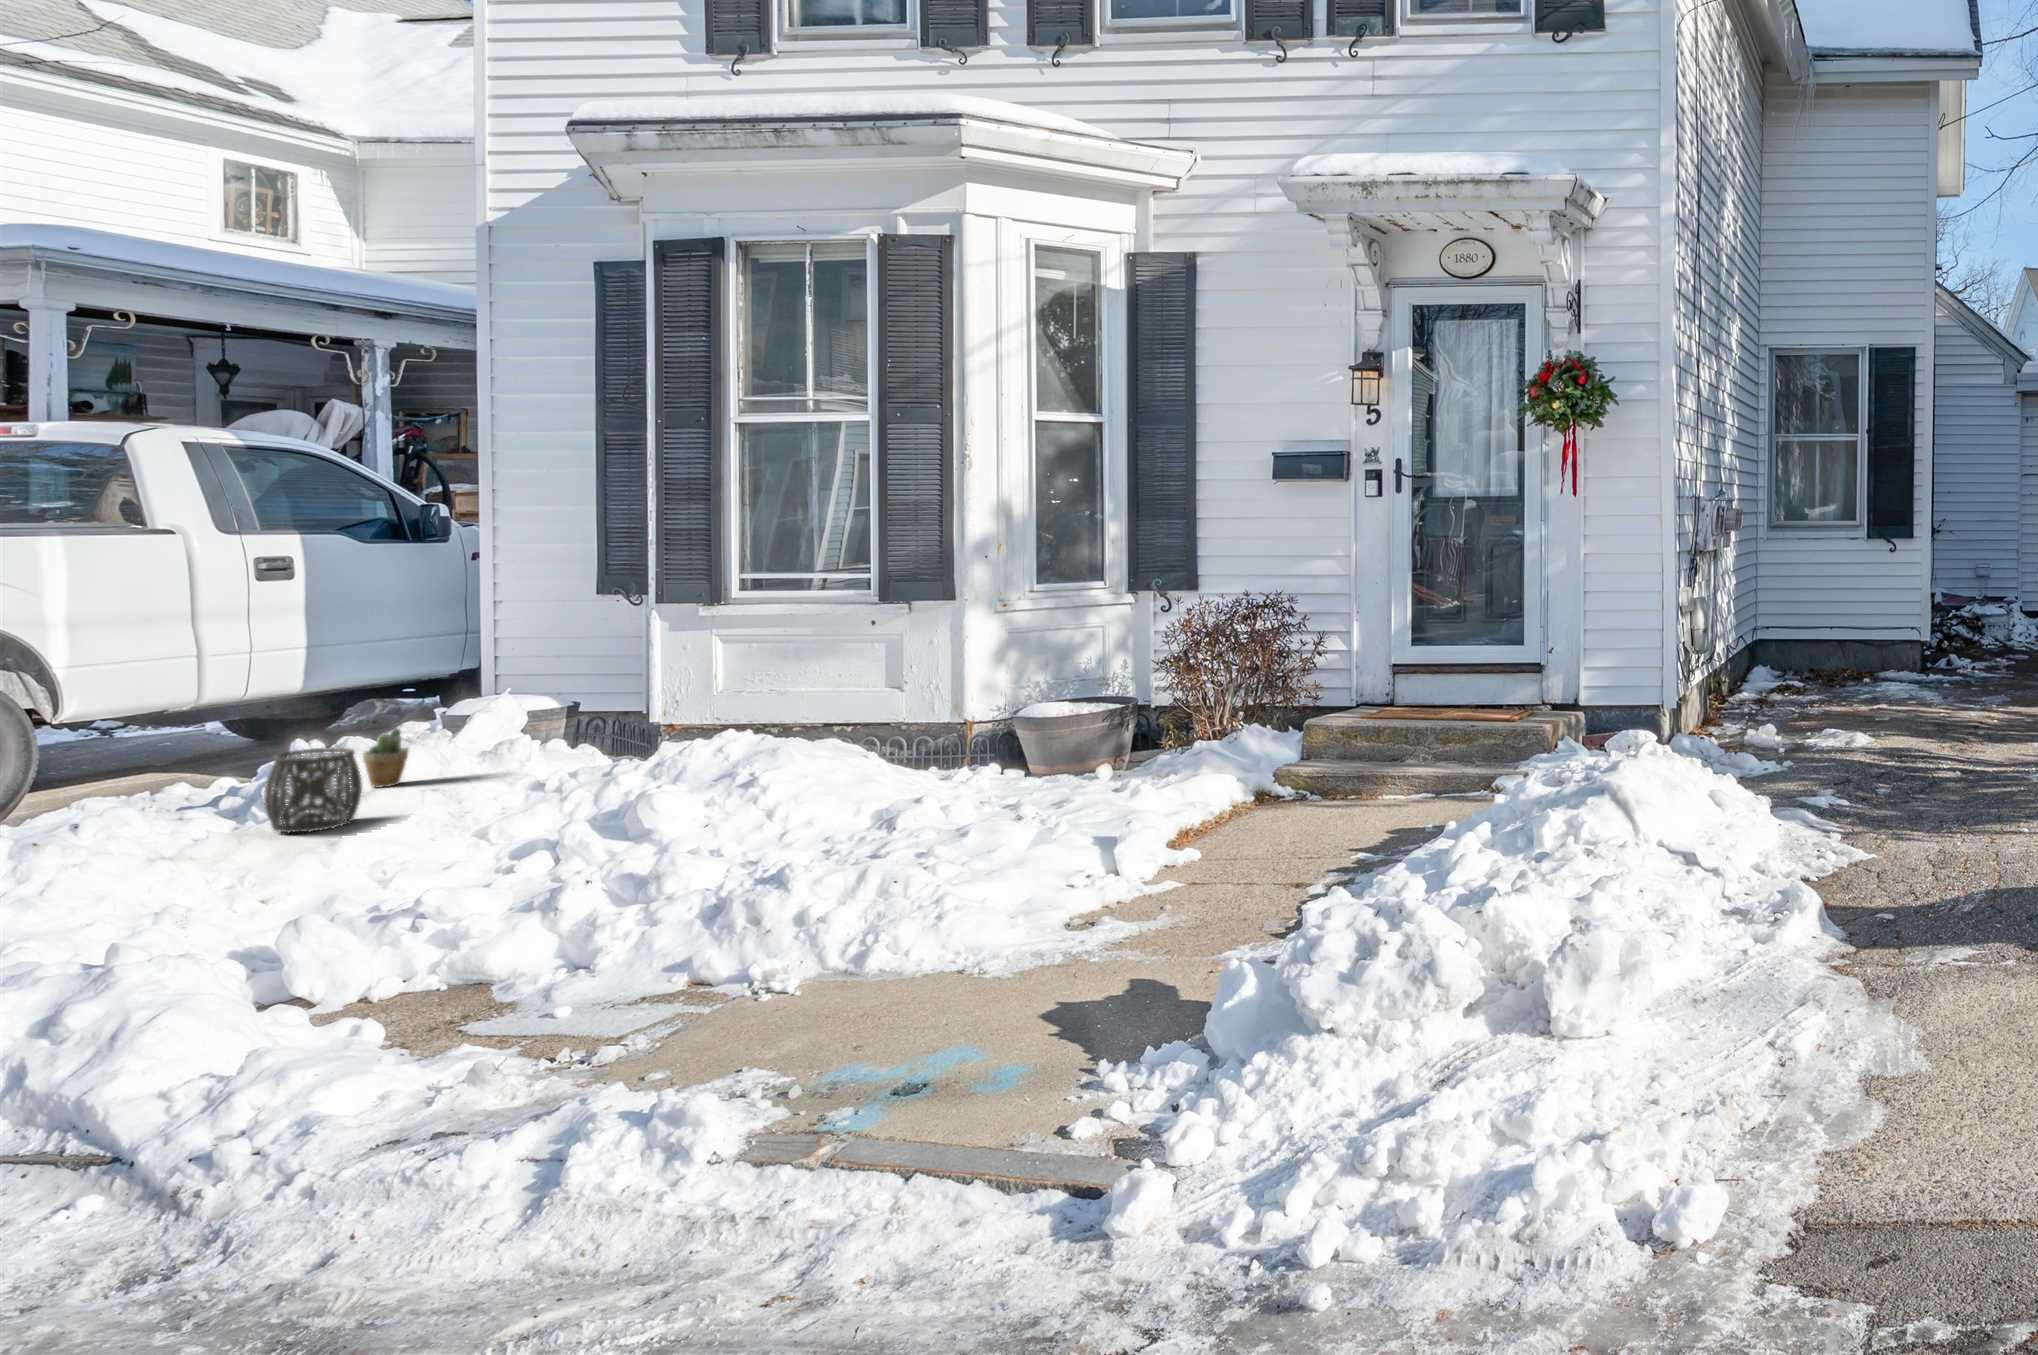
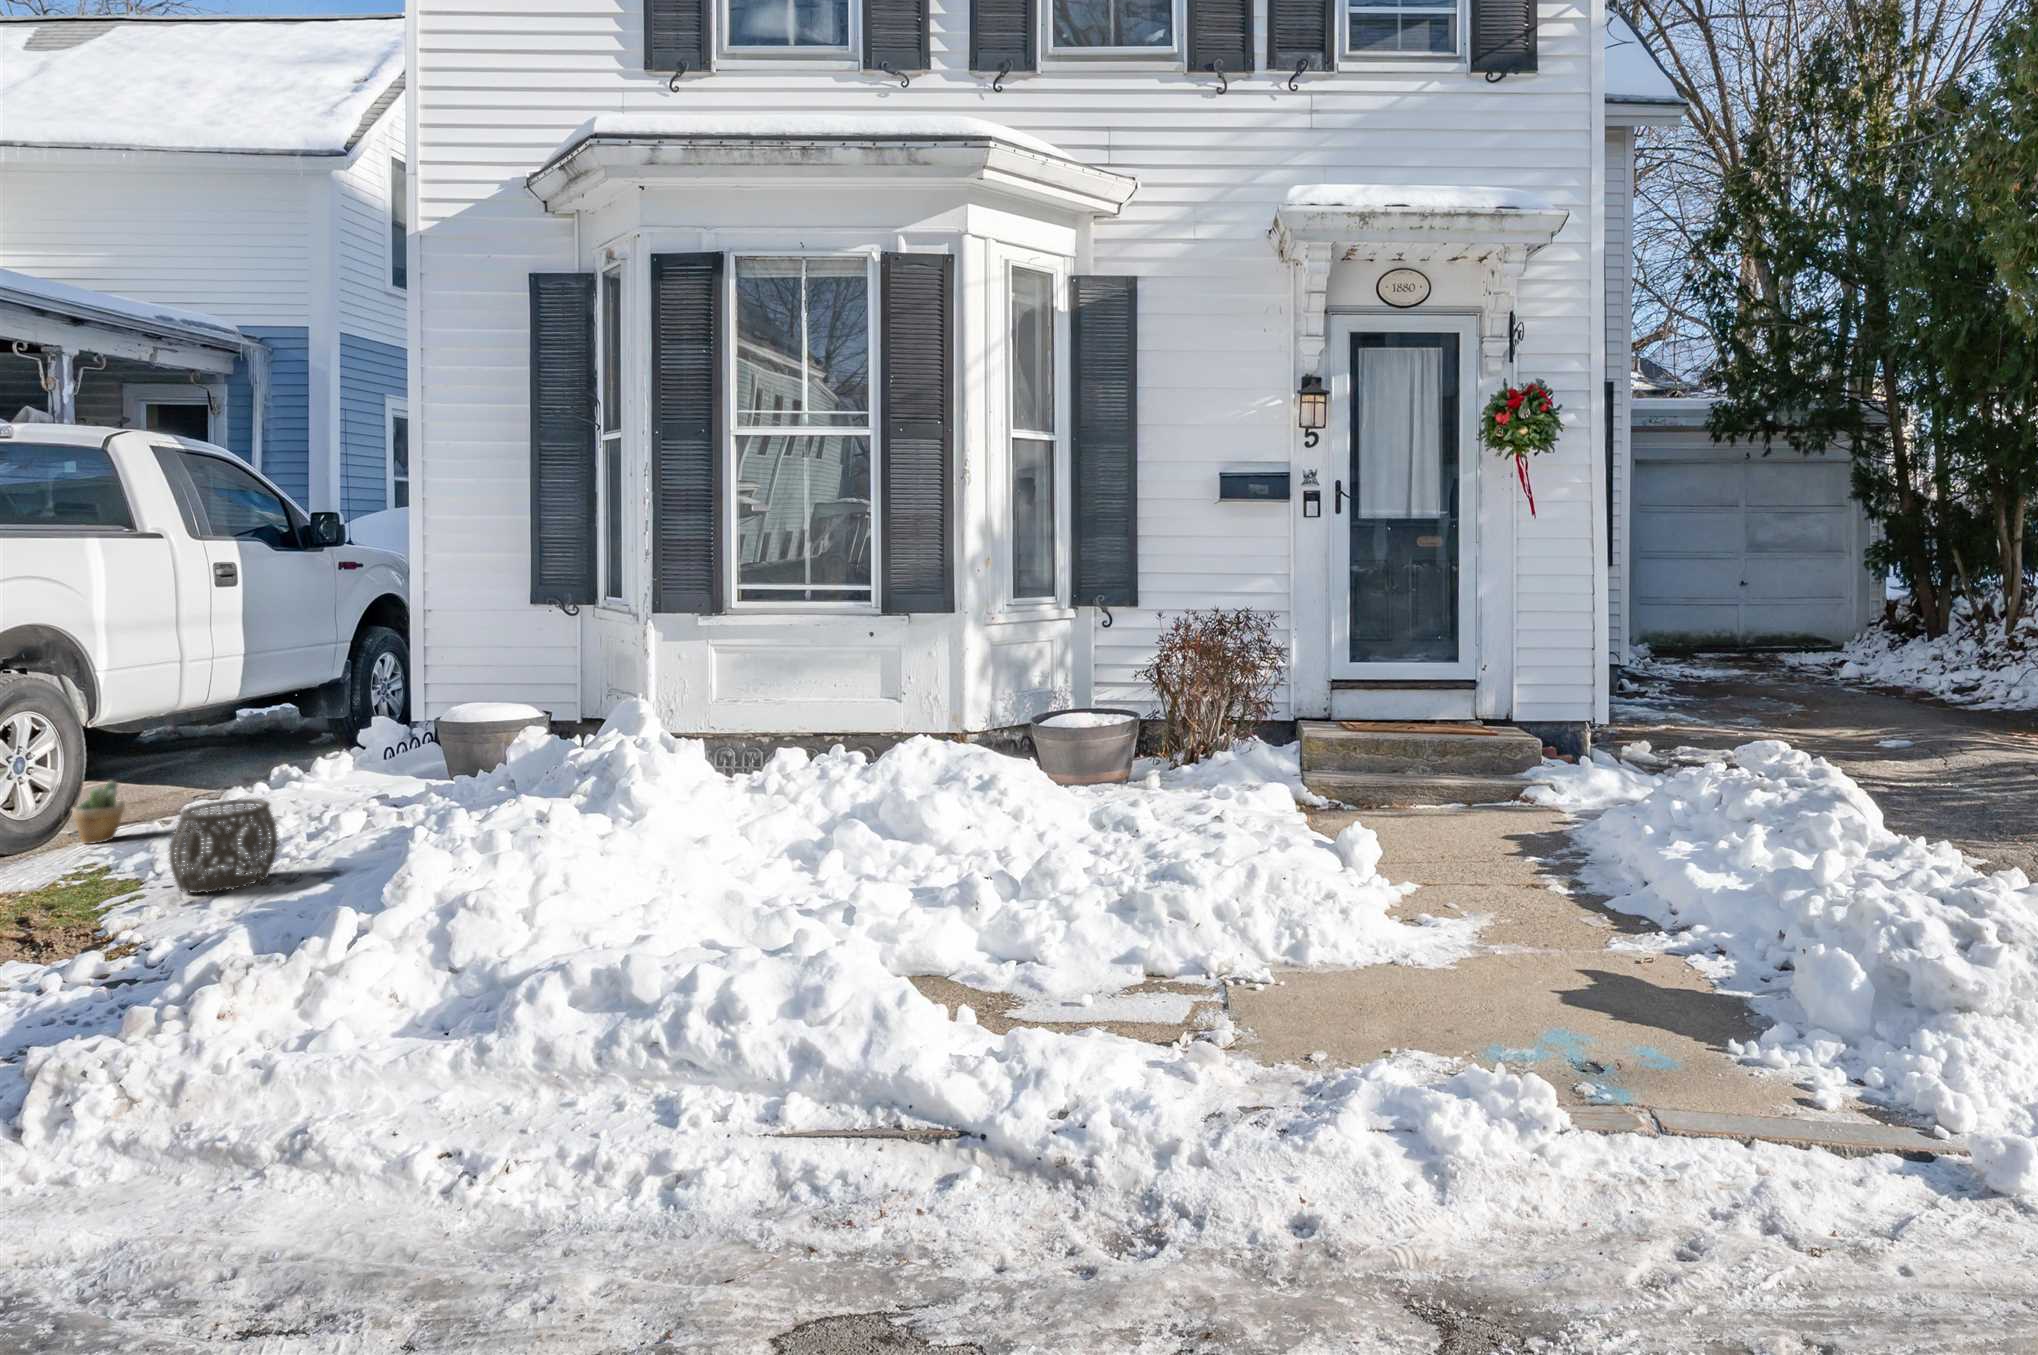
potted plant: present [363,728,408,787] -> present [72,781,125,844]

